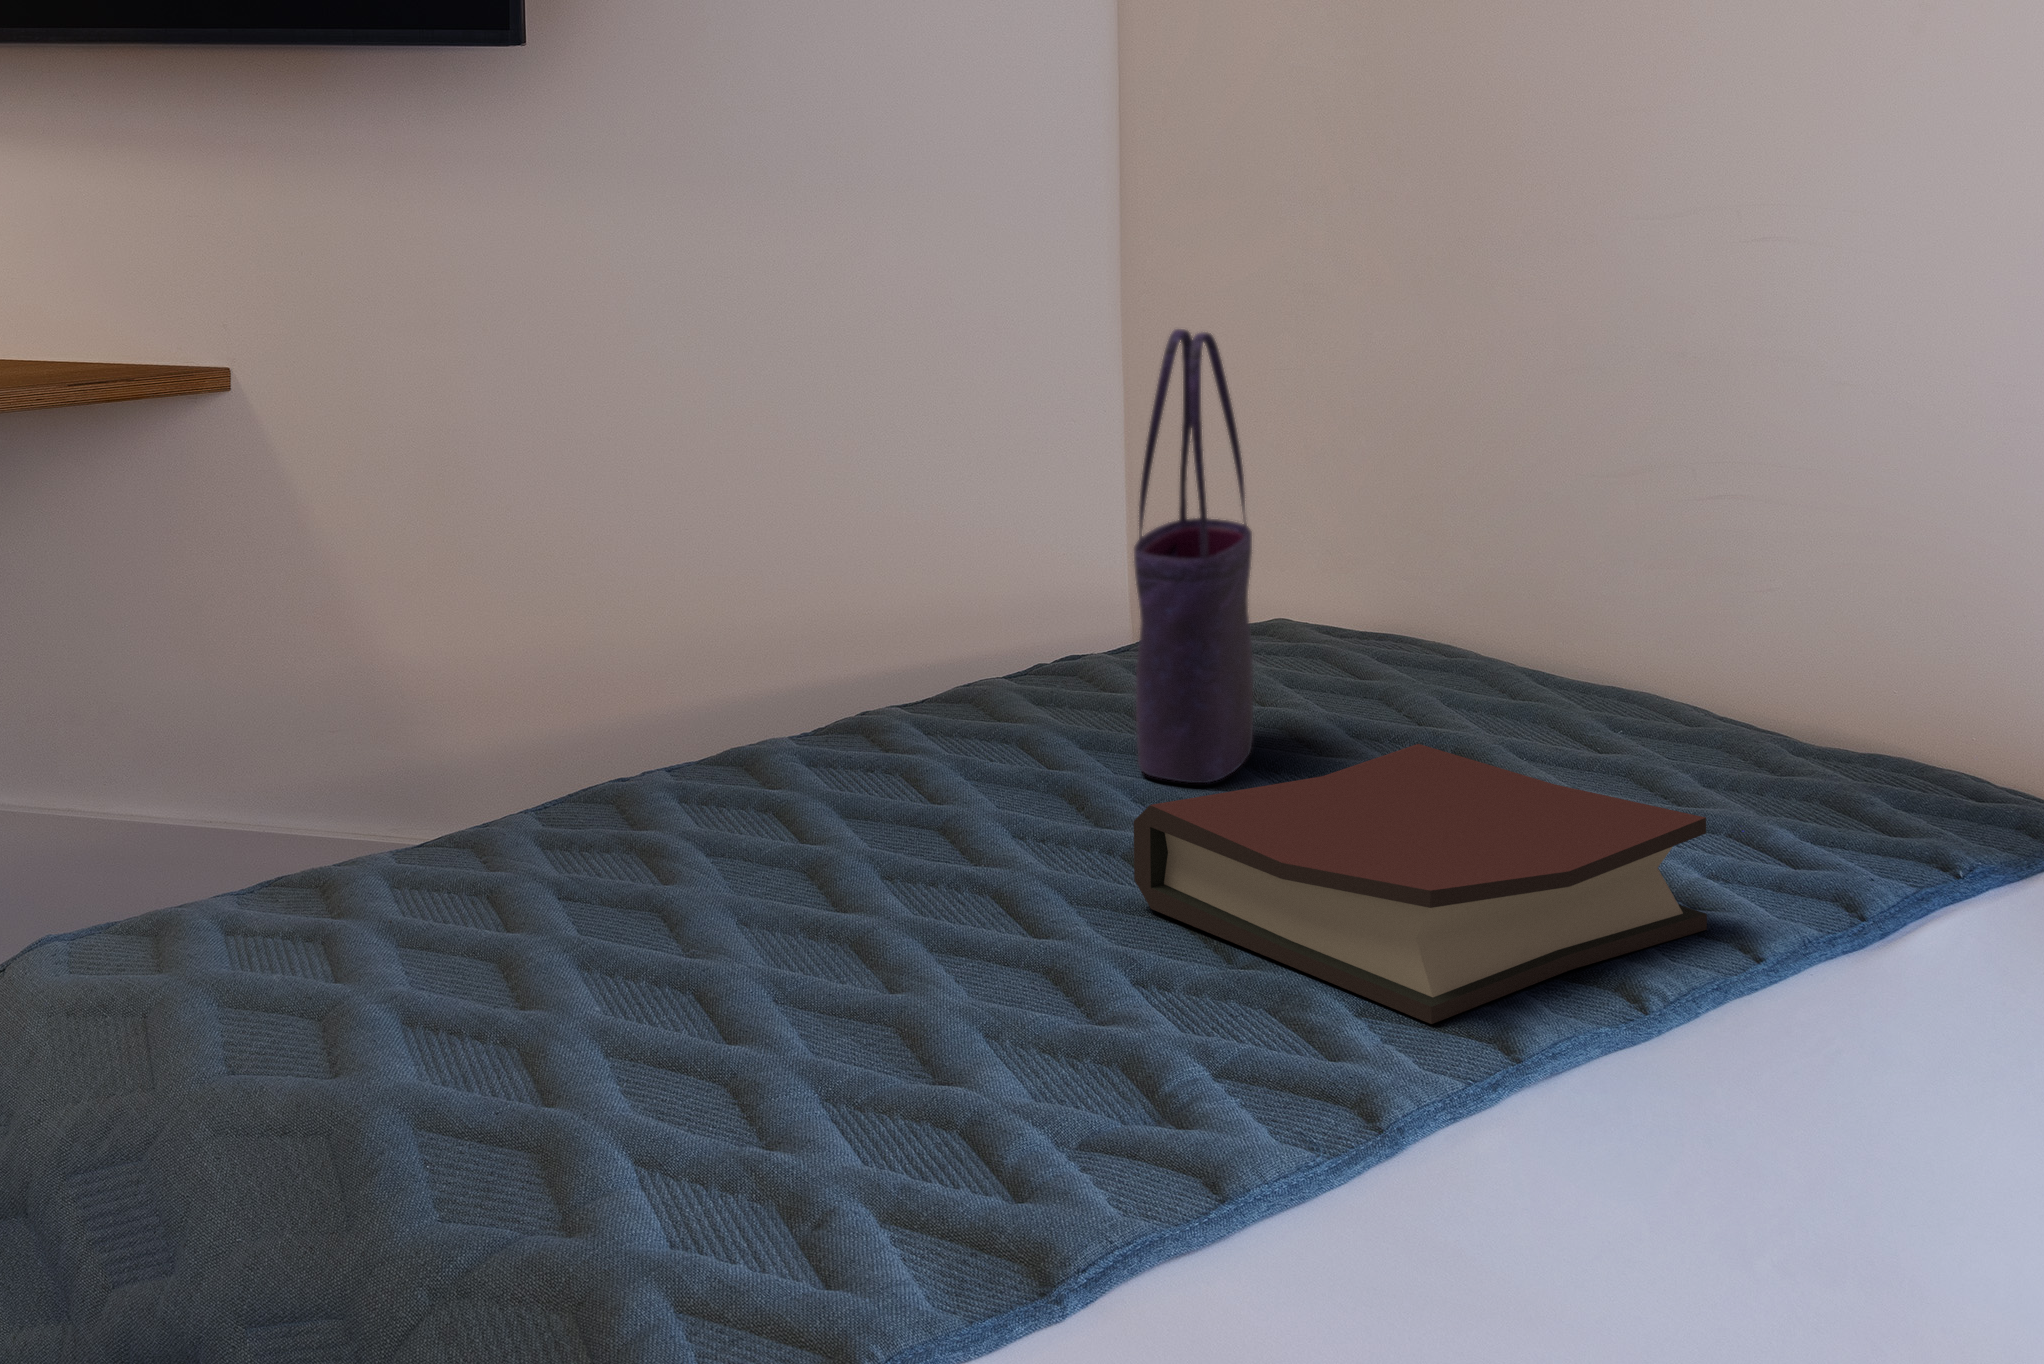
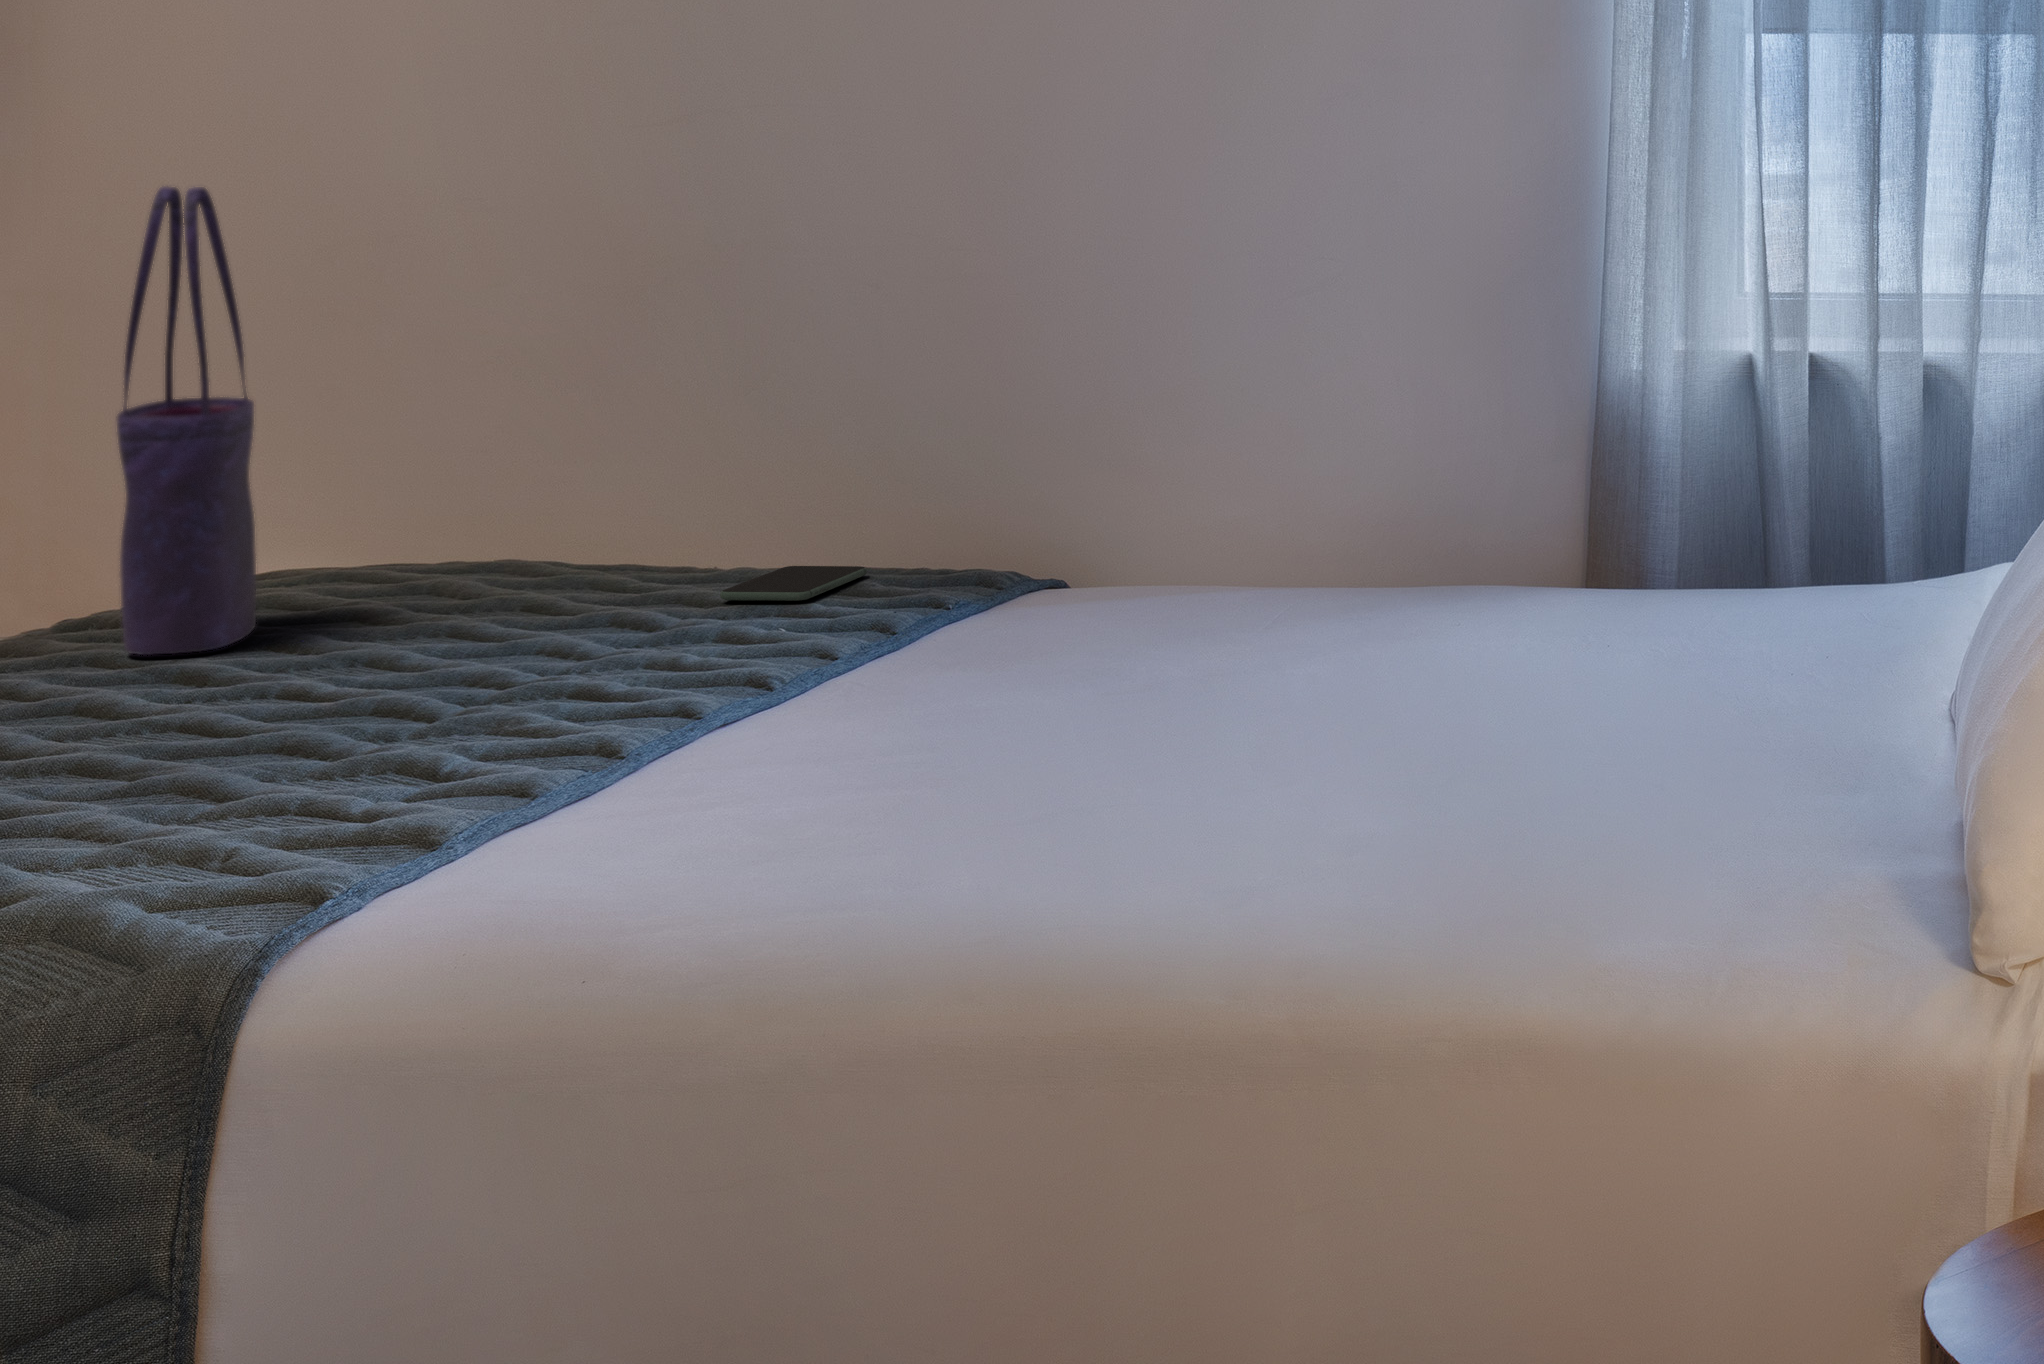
hardback book: present [1134,744,1707,1024] -> none [148,558,724,735]
smartphone: none [1711,765,1891,835] -> present [720,566,867,601]

